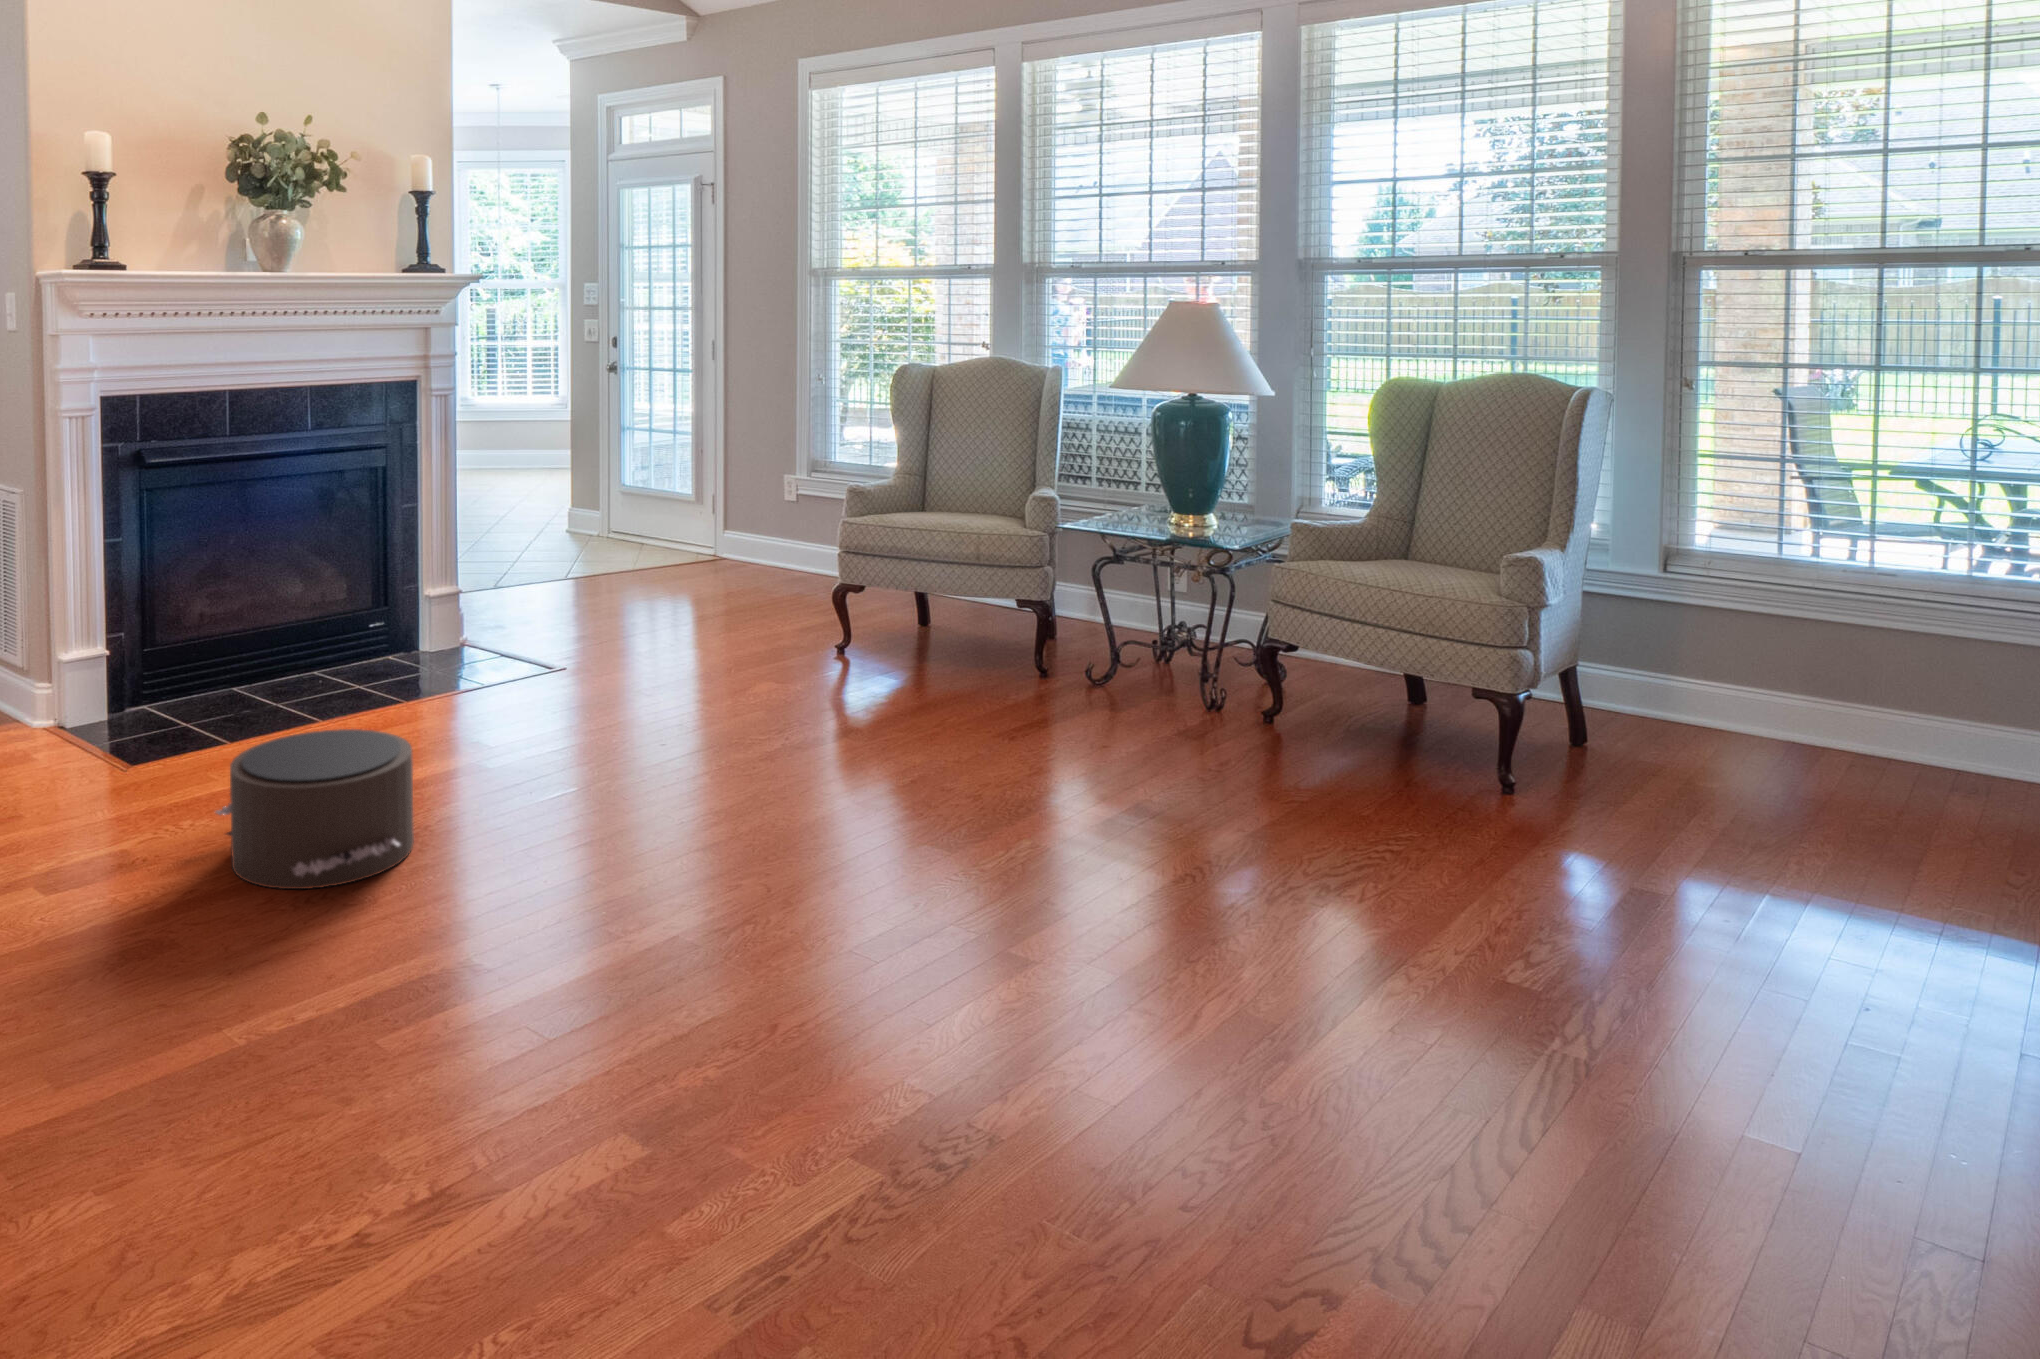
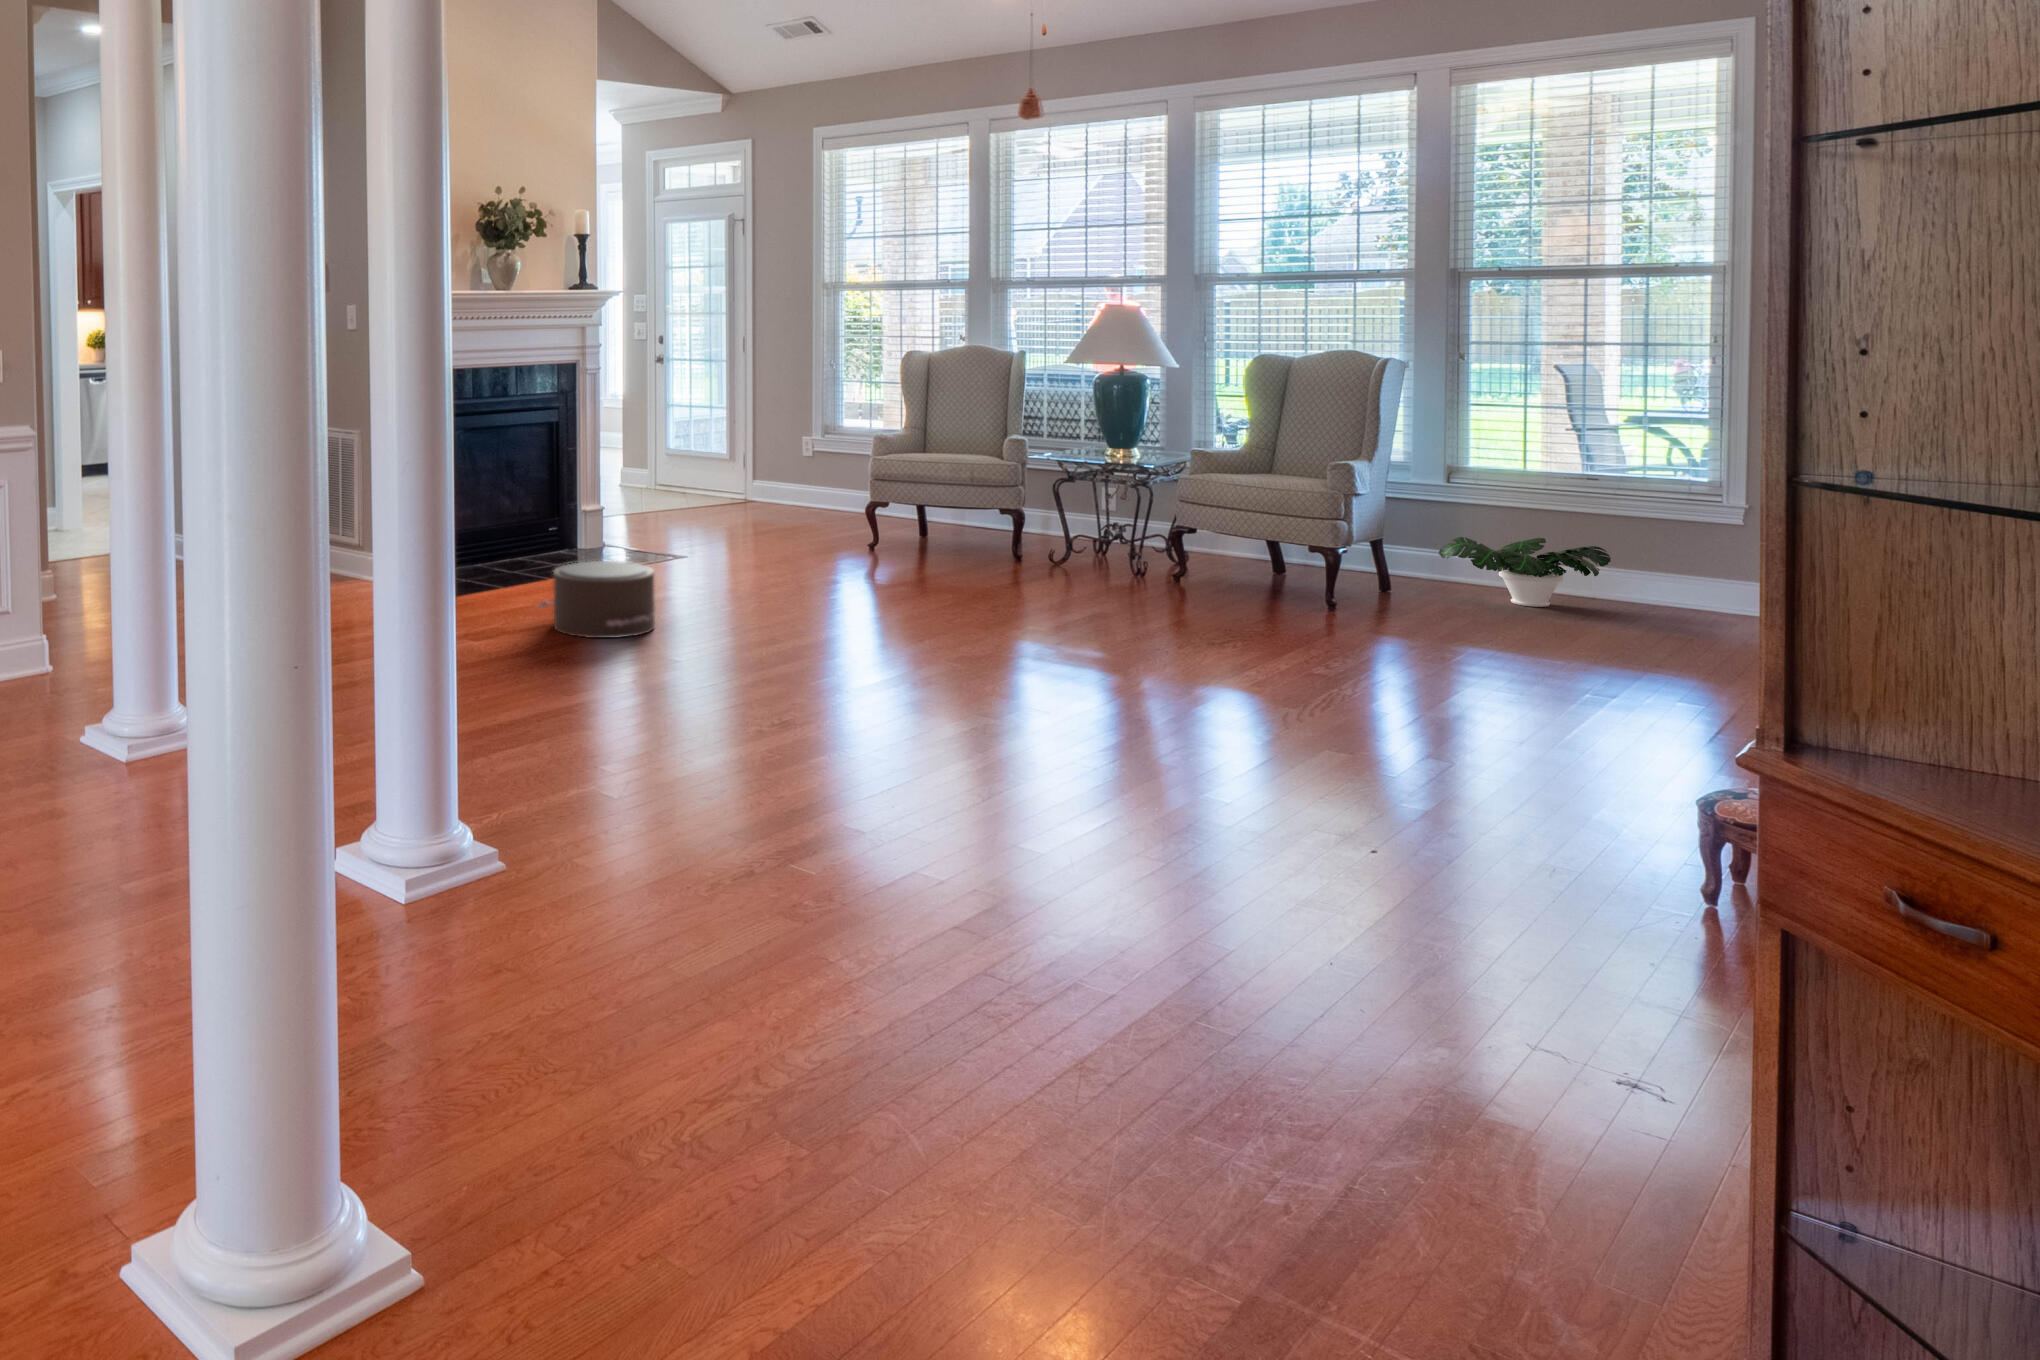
potted plant: none [1659,661,1921,777] -> present [1439,537,1611,607]

